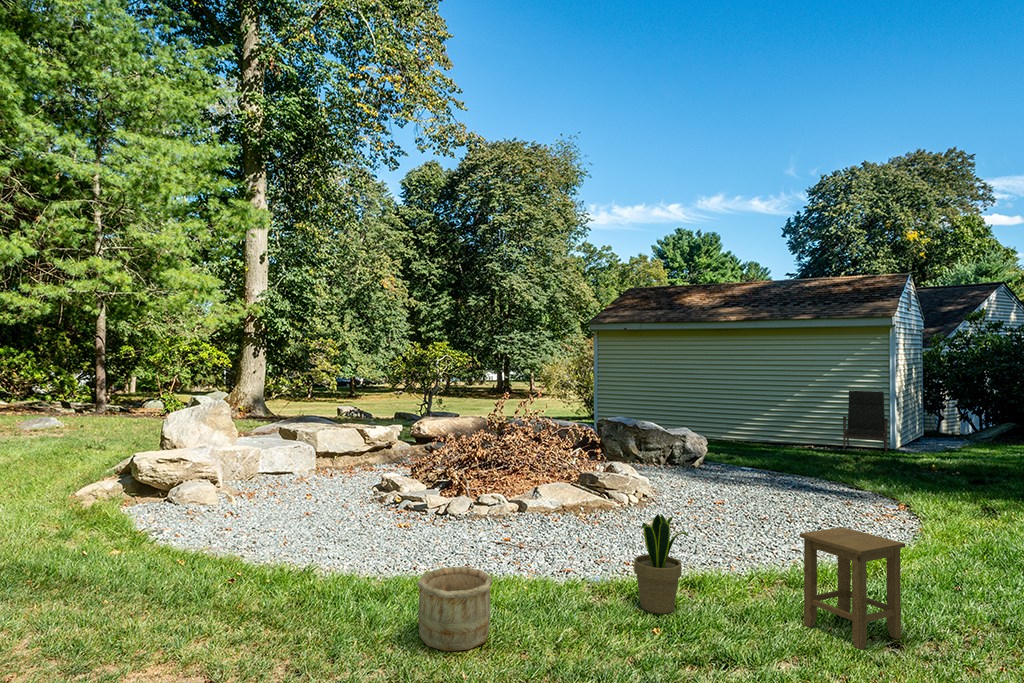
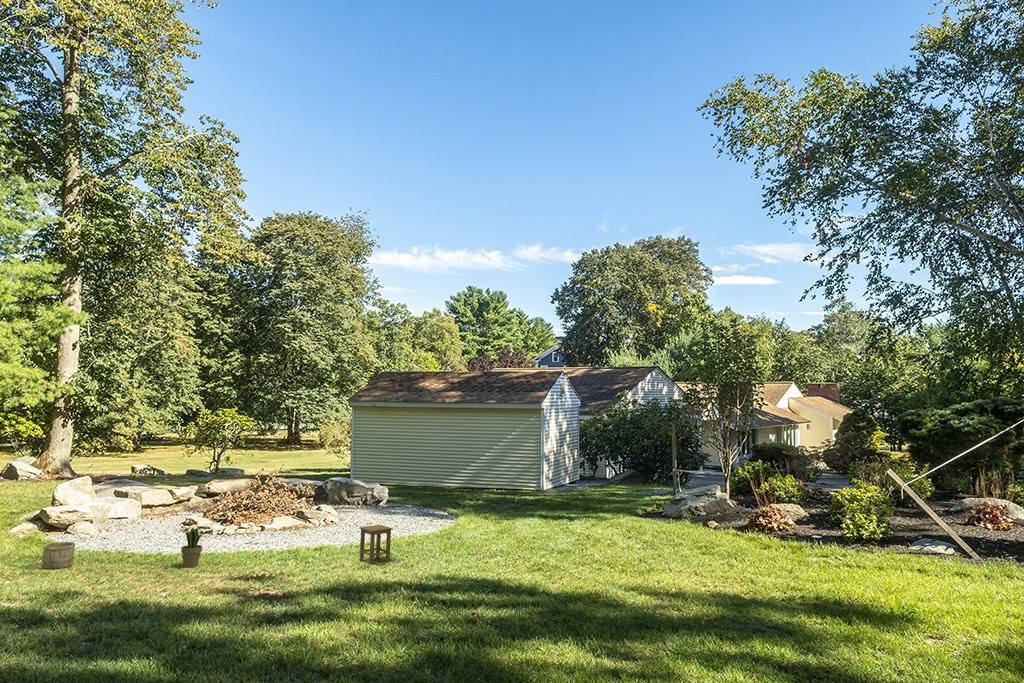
lounge chair: present [843,391,888,452] -> none [503,450,532,489]
potted plant: present [634,514,689,614] -> present [181,527,204,567]
wooden bucket: present [417,567,493,651] -> present [43,542,76,569]

